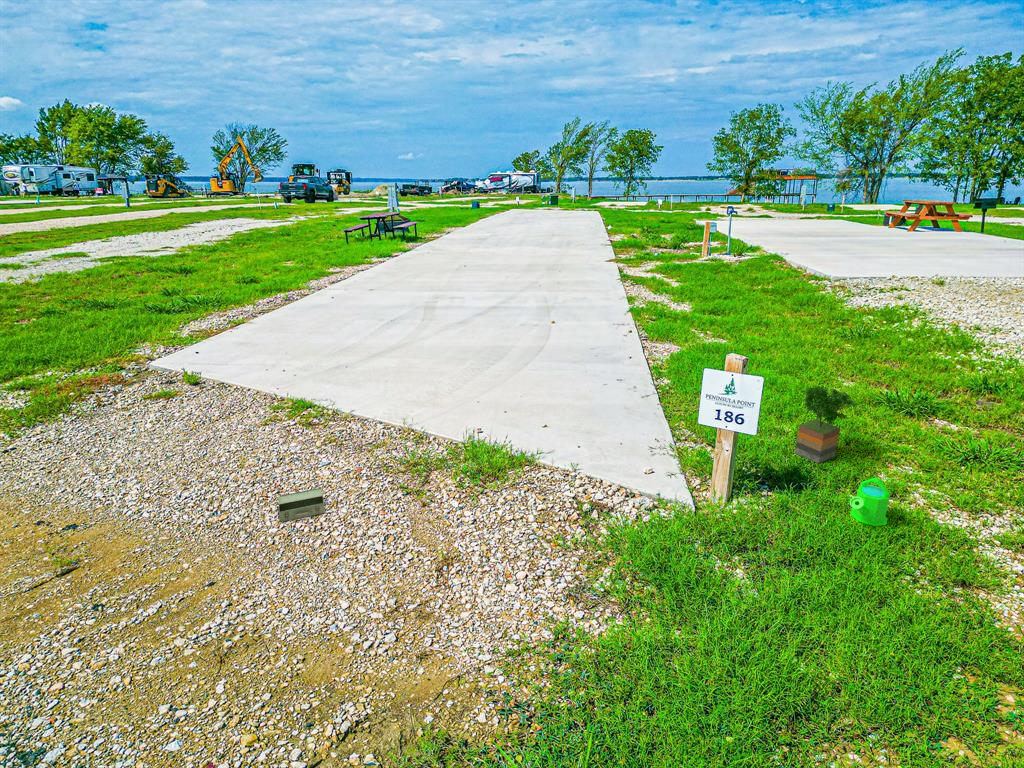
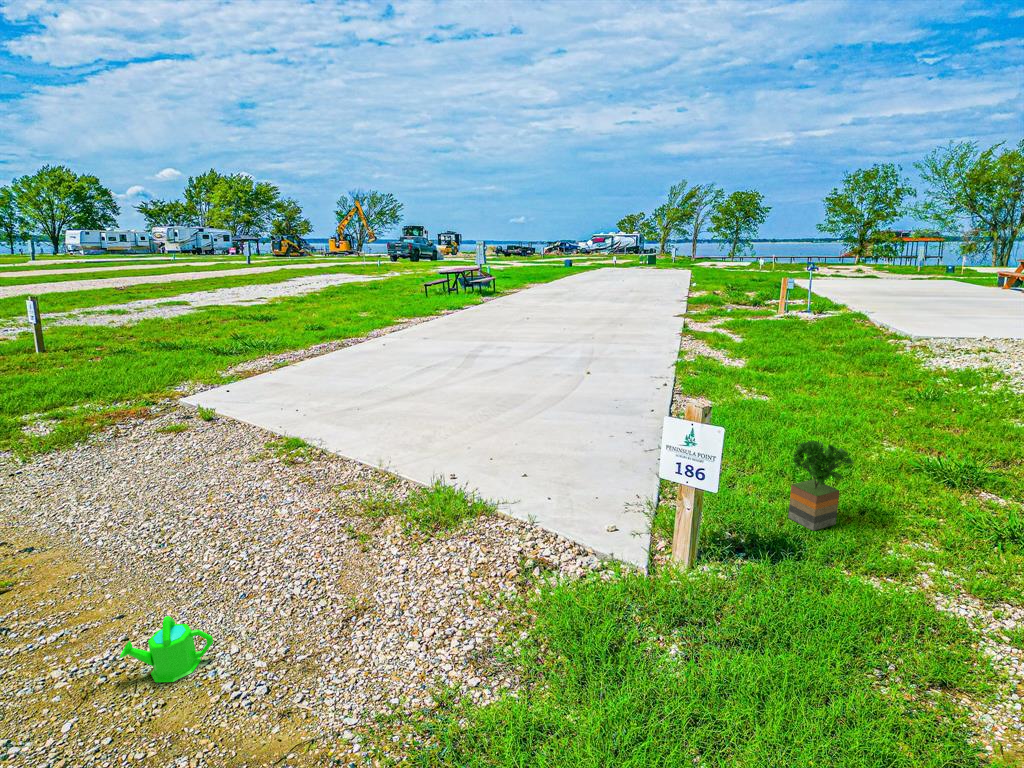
watering can: present [850,478,891,526] -> present [120,616,213,682]
toolbox: present [278,488,325,522] -> none [212,525,266,557]

